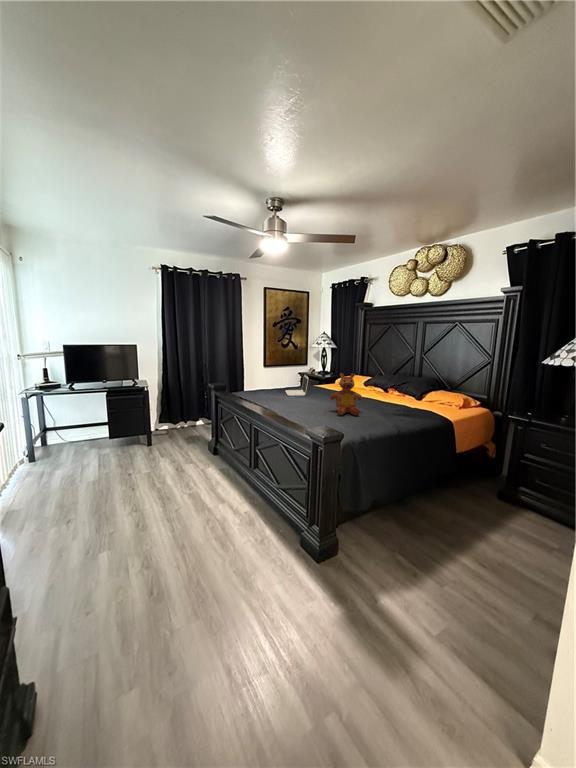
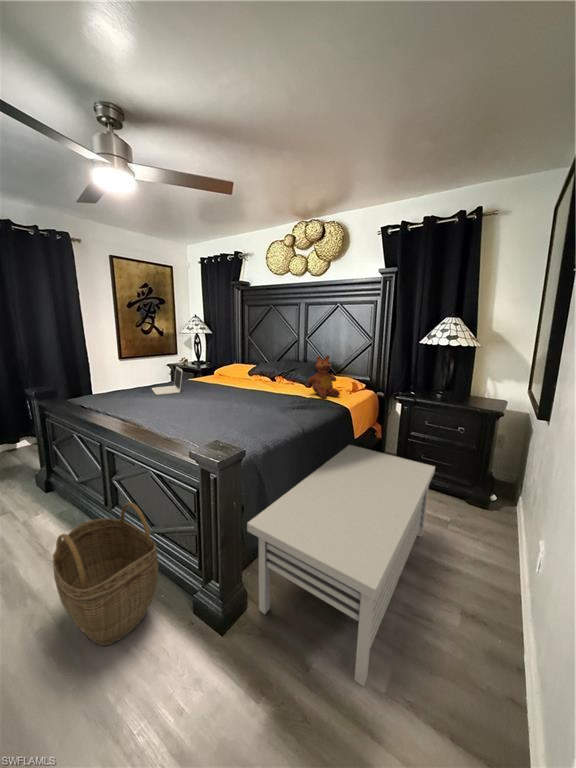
teddy bear: present [330,373,362,415] -> present [308,356,340,398]
storage bench: none [341,455,534,626] -> present [247,445,435,686]
woven basket: none [224,462,281,546] -> present [53,503,159,646]

